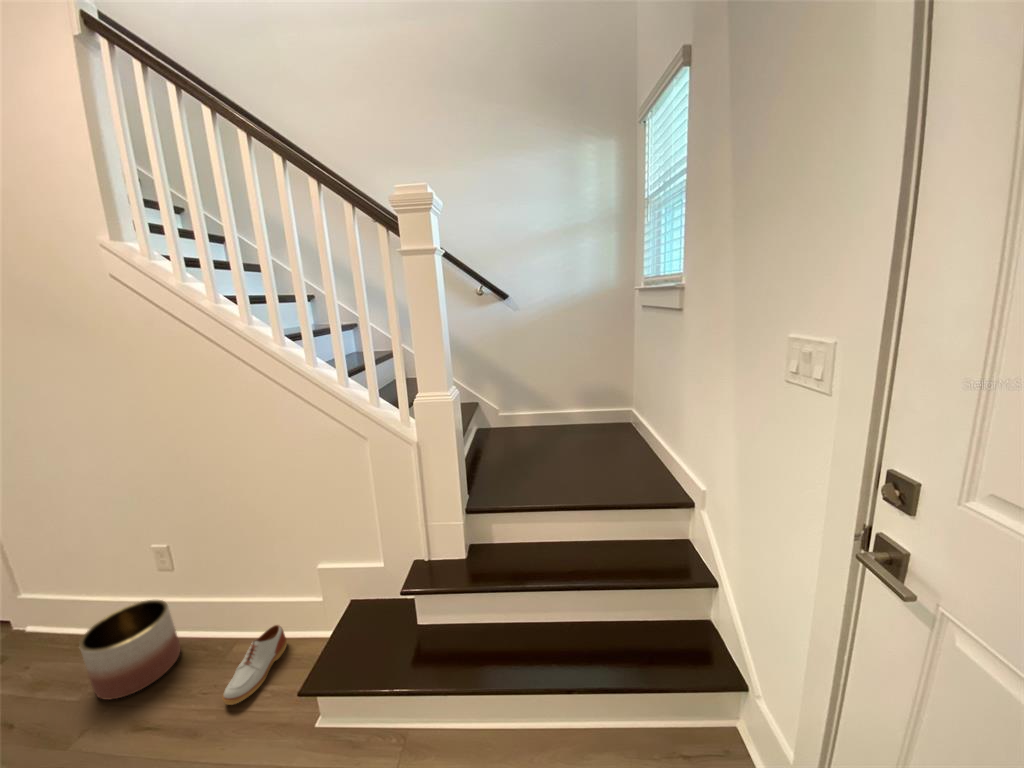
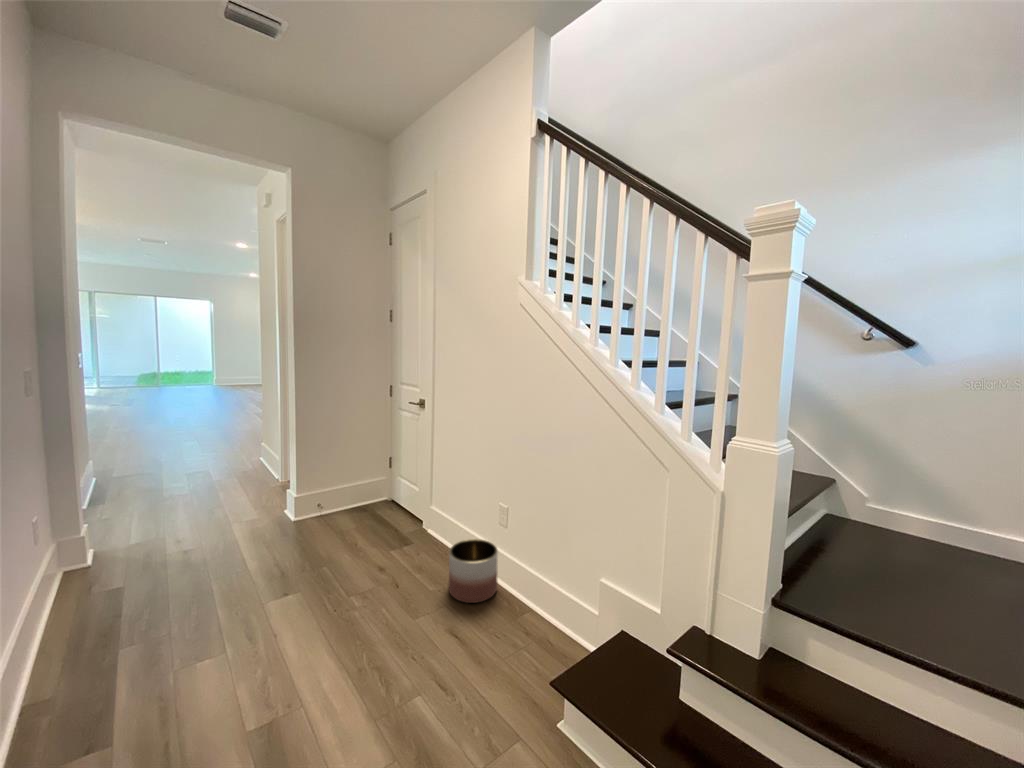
shoe: present [222,625,287,705] -> none [506,611,562,656]

